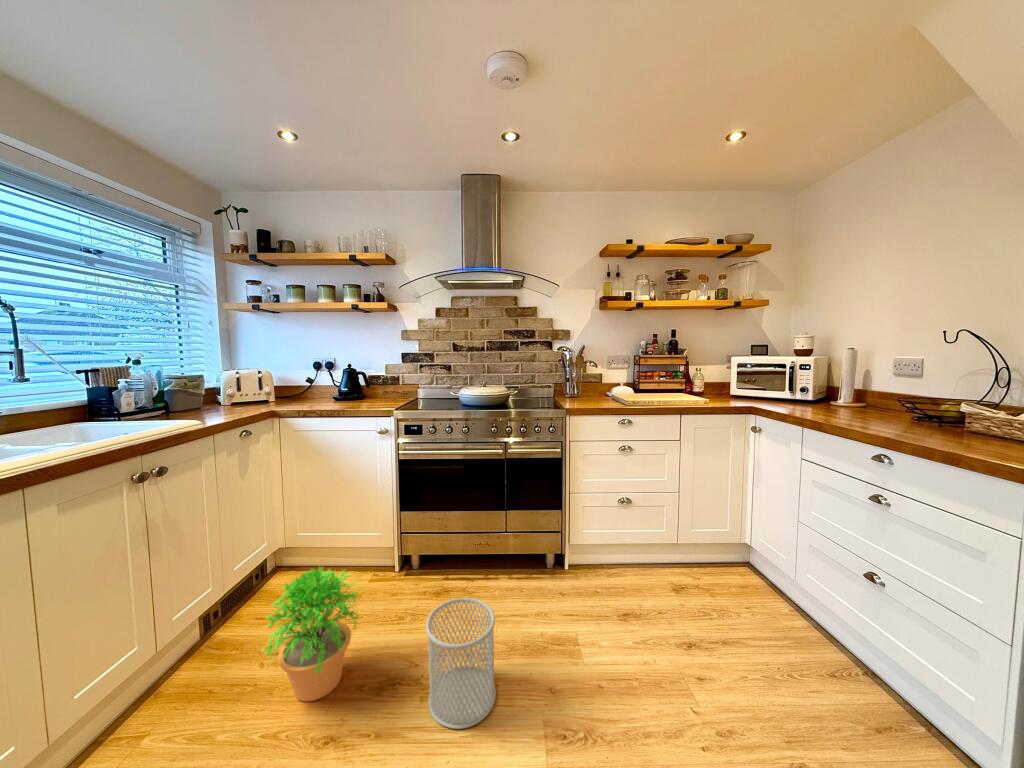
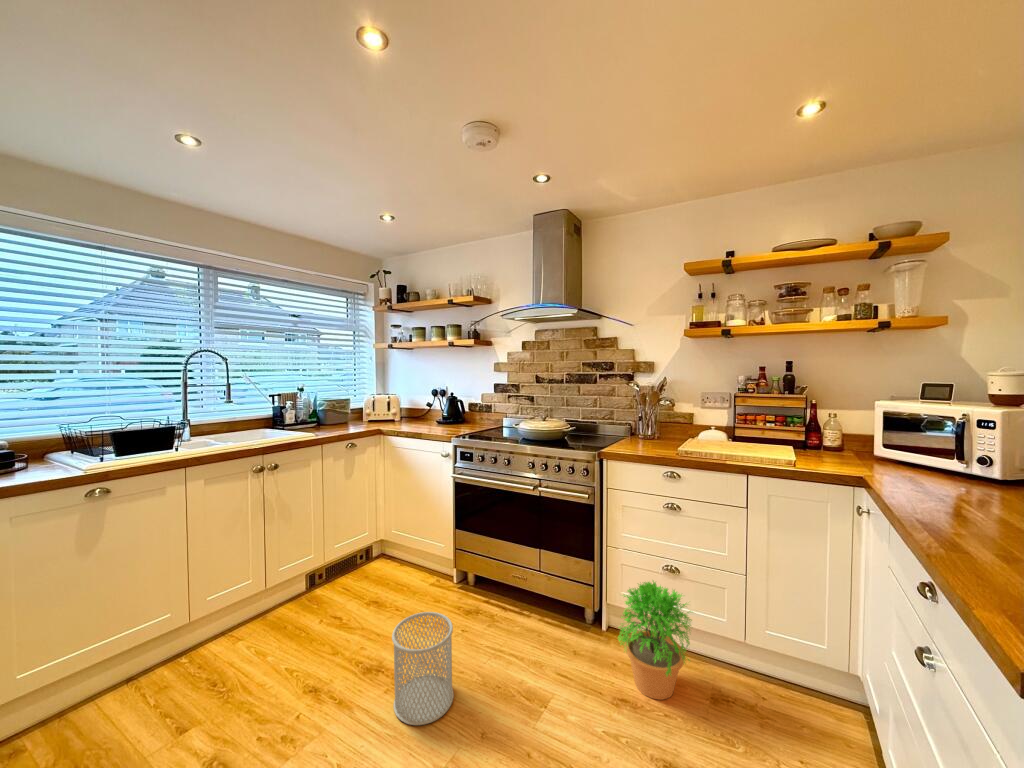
potted plant: present [263,566,359,702] -> present [618,581,692,700]

